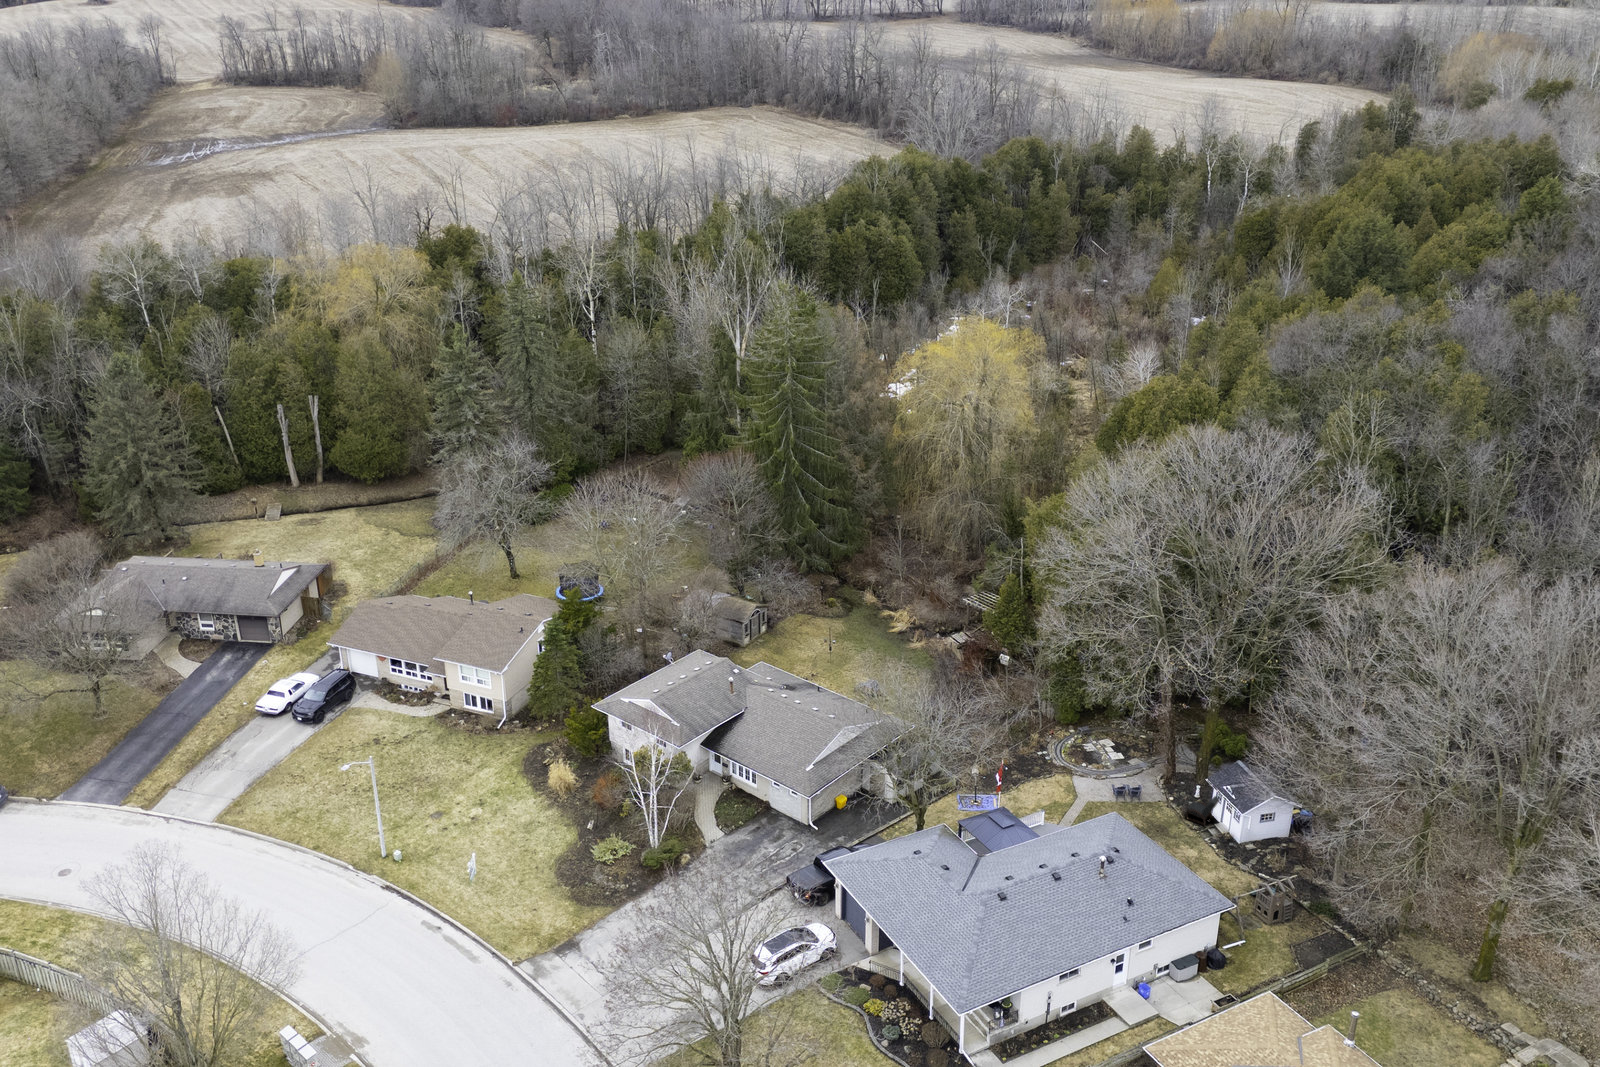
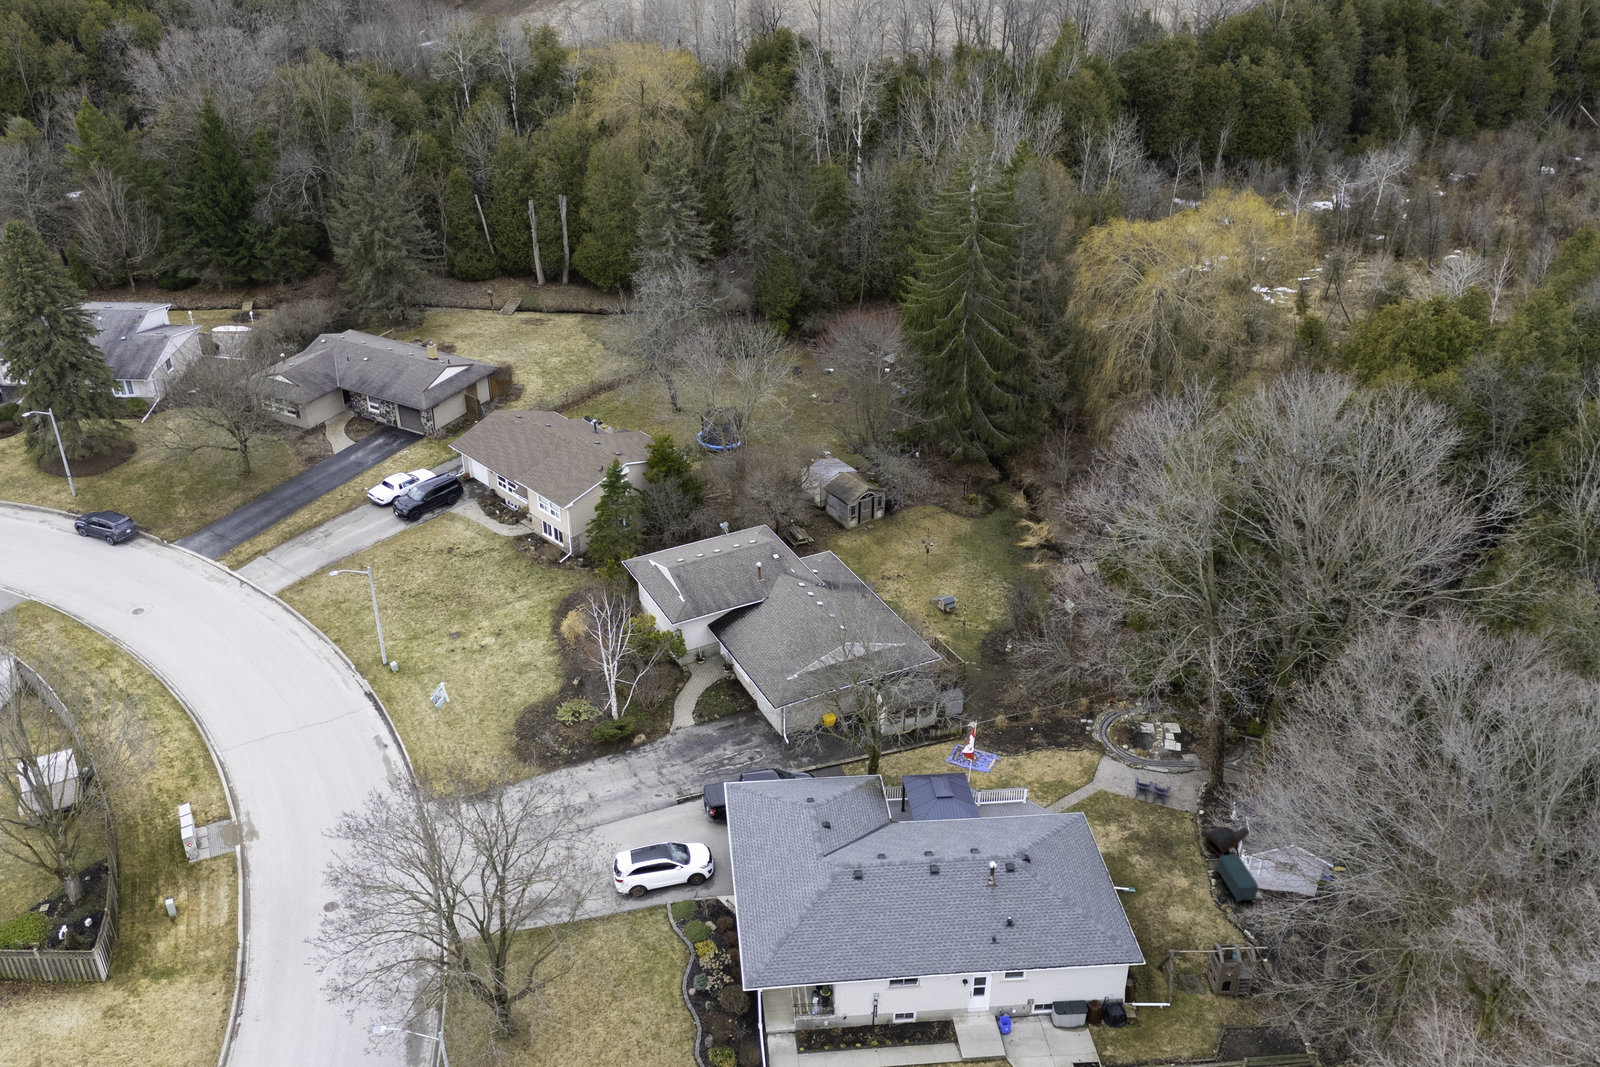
bench: none [1207,817,1248,853] -> present [1217,854,1258,902]

